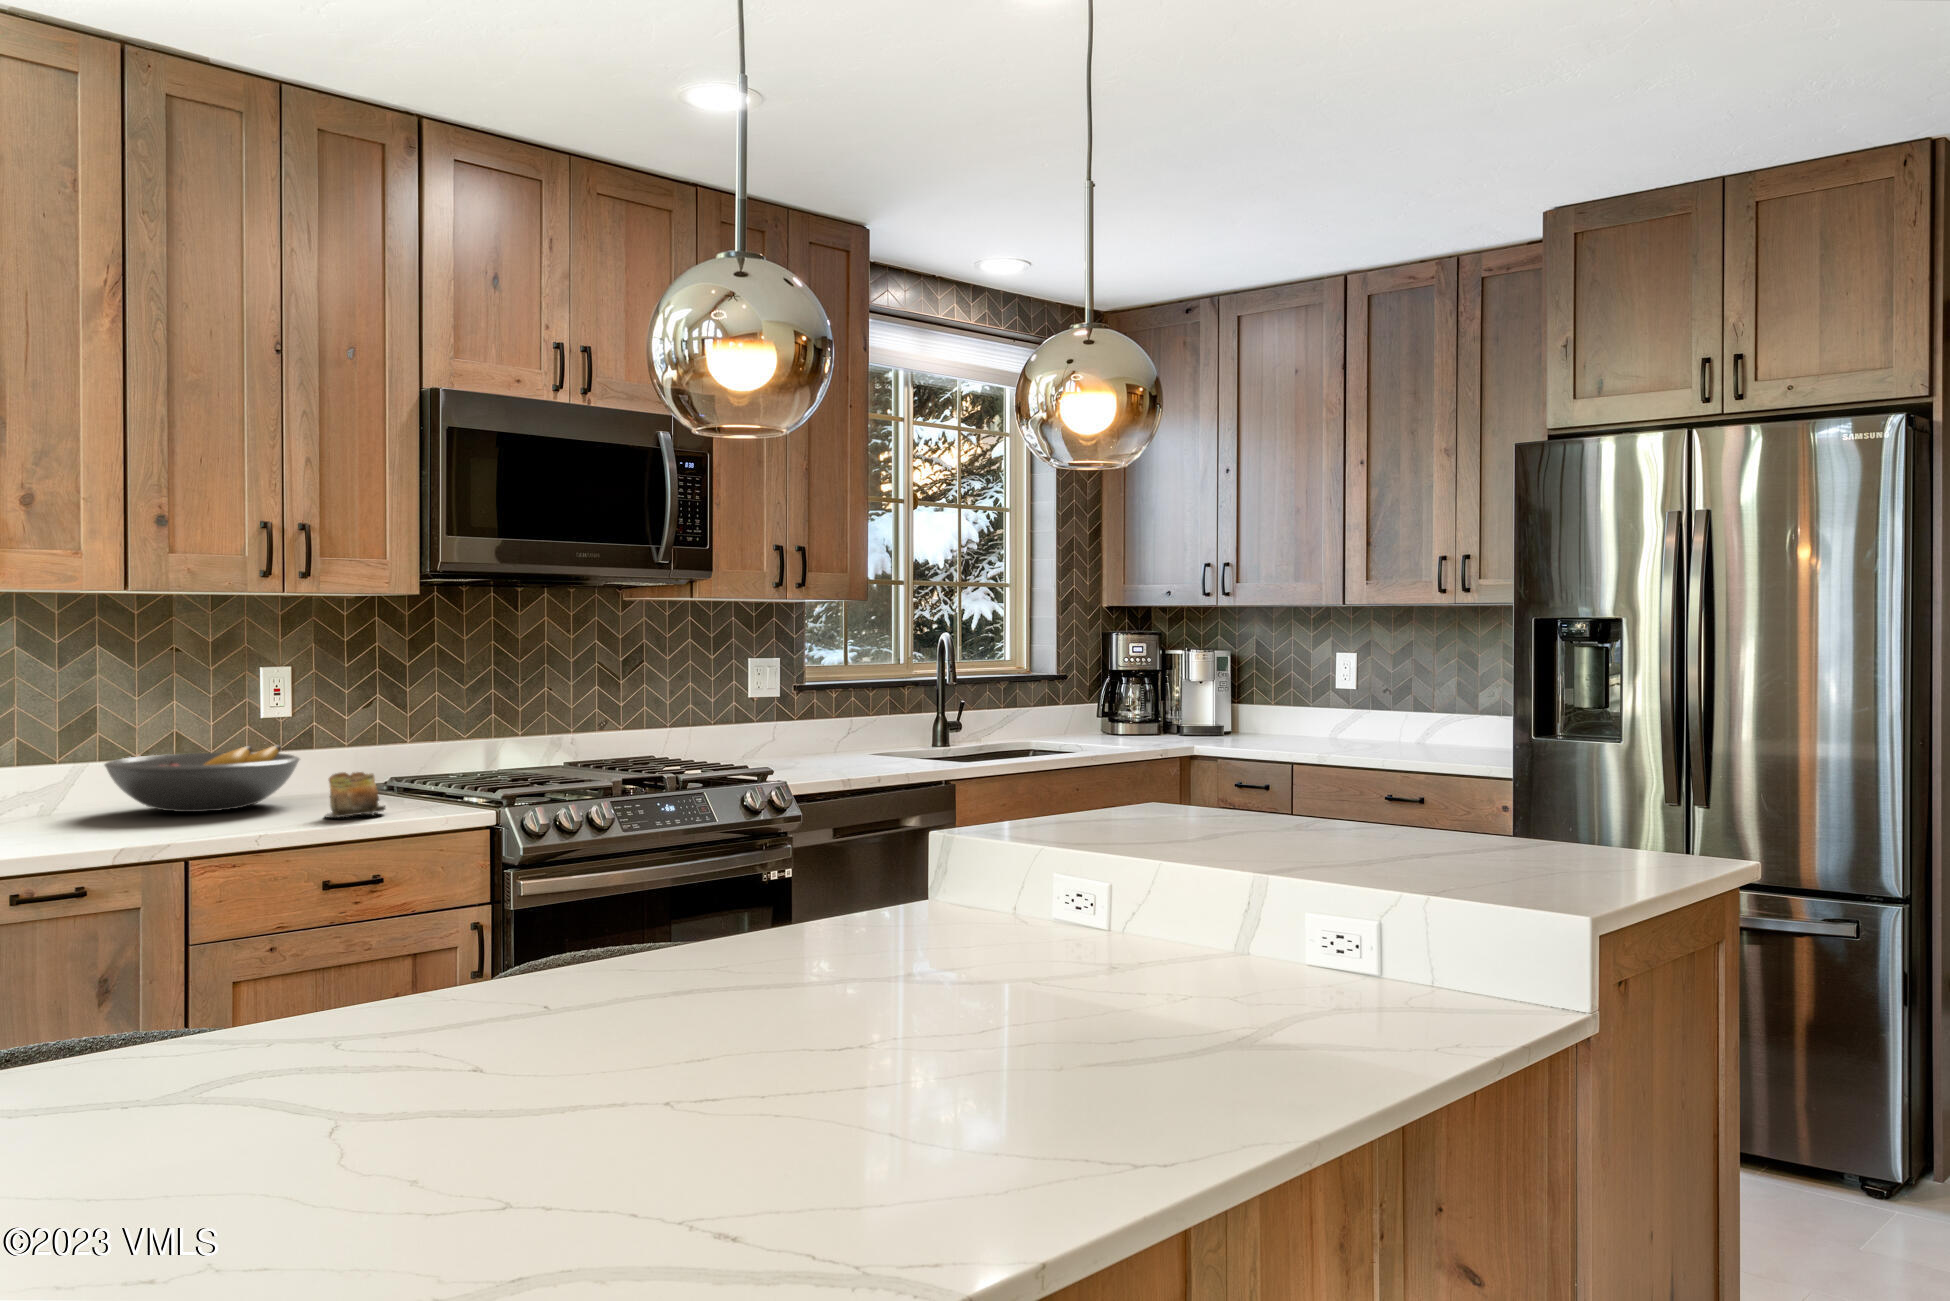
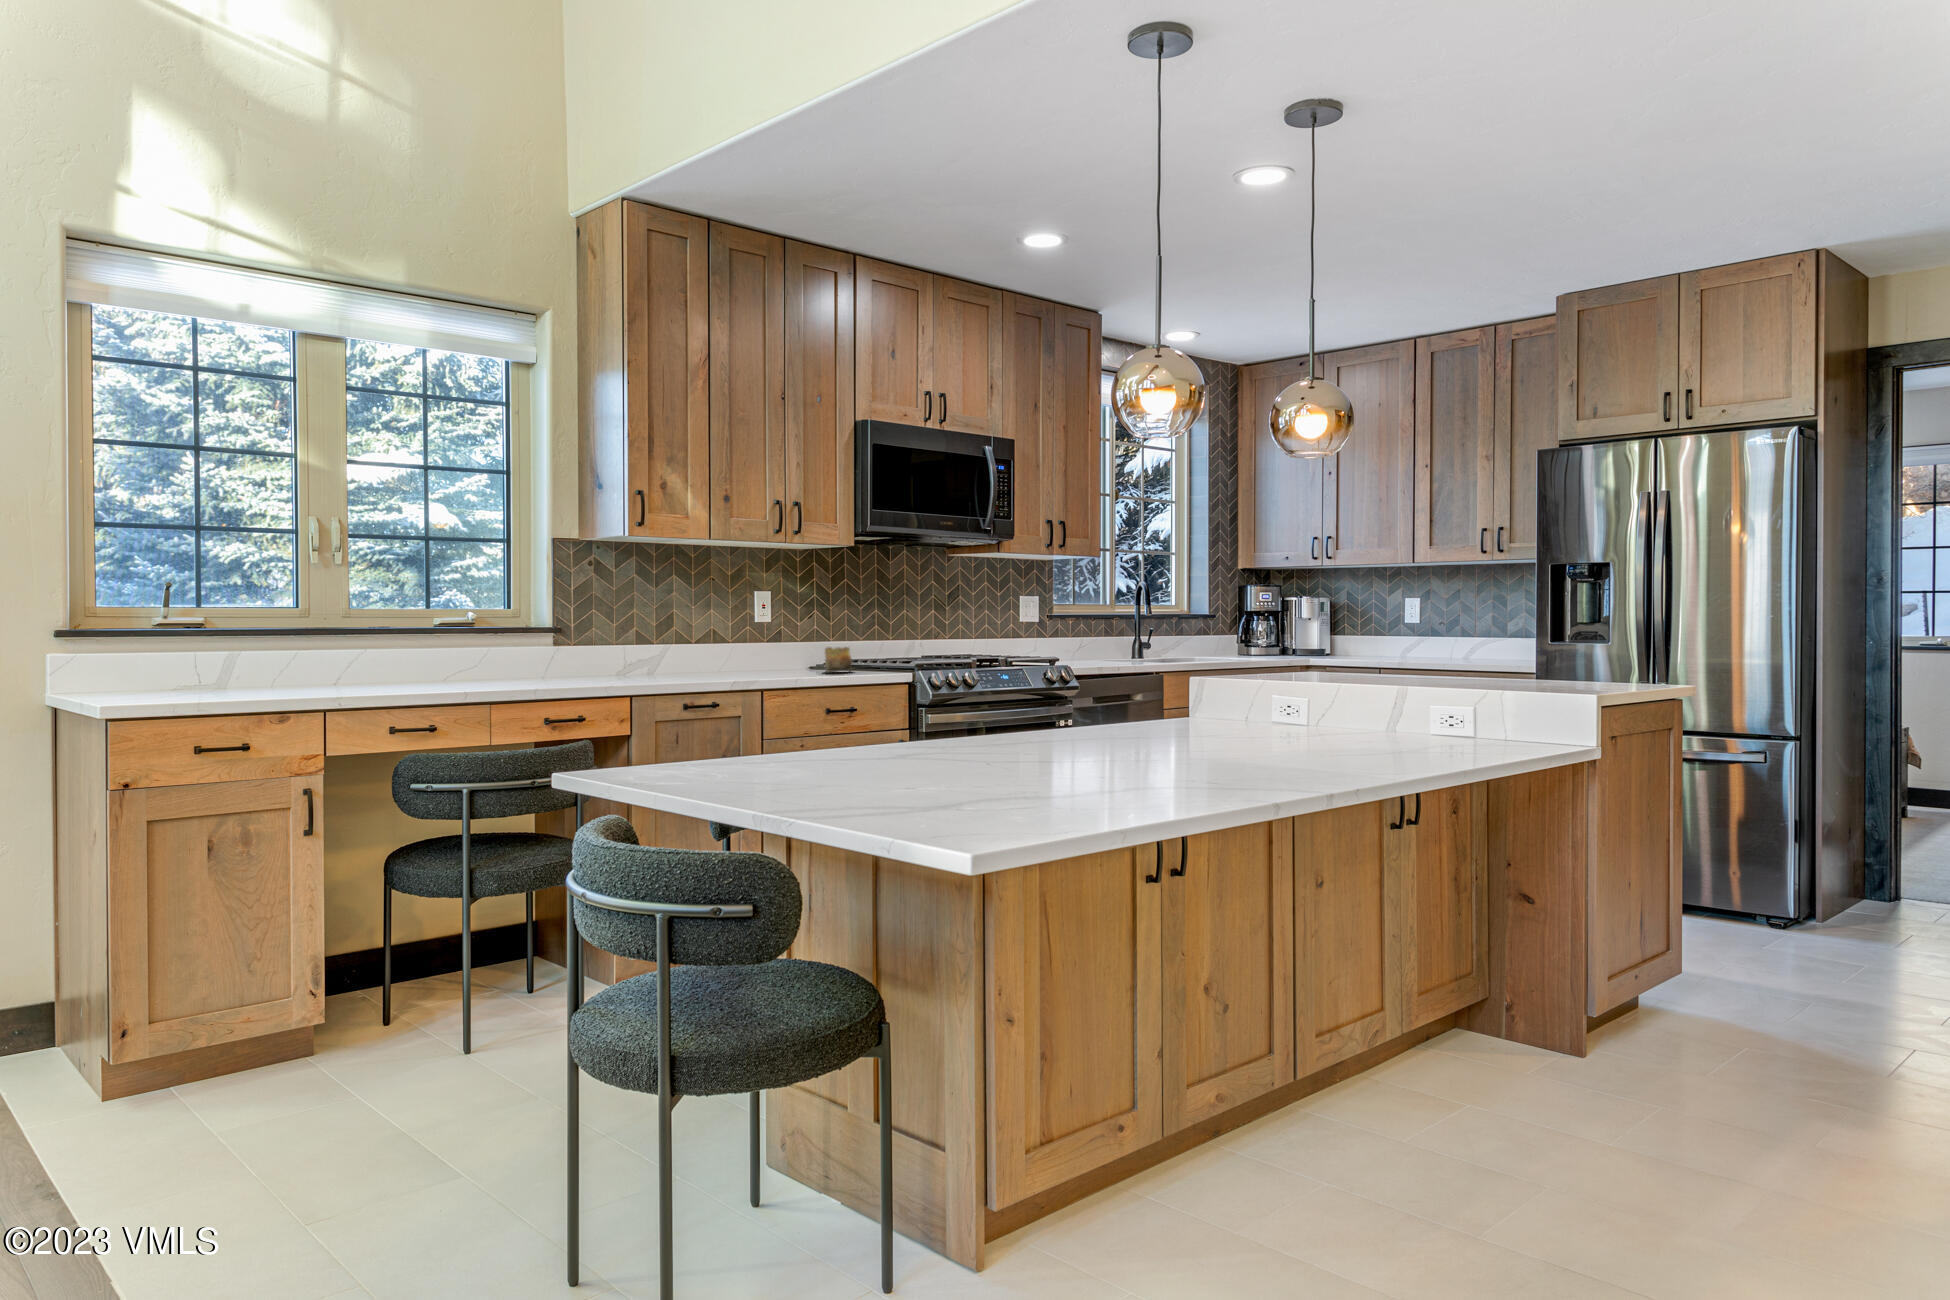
fruit bowl: present [105,745,300,812] -> none [689,634,794,671]

